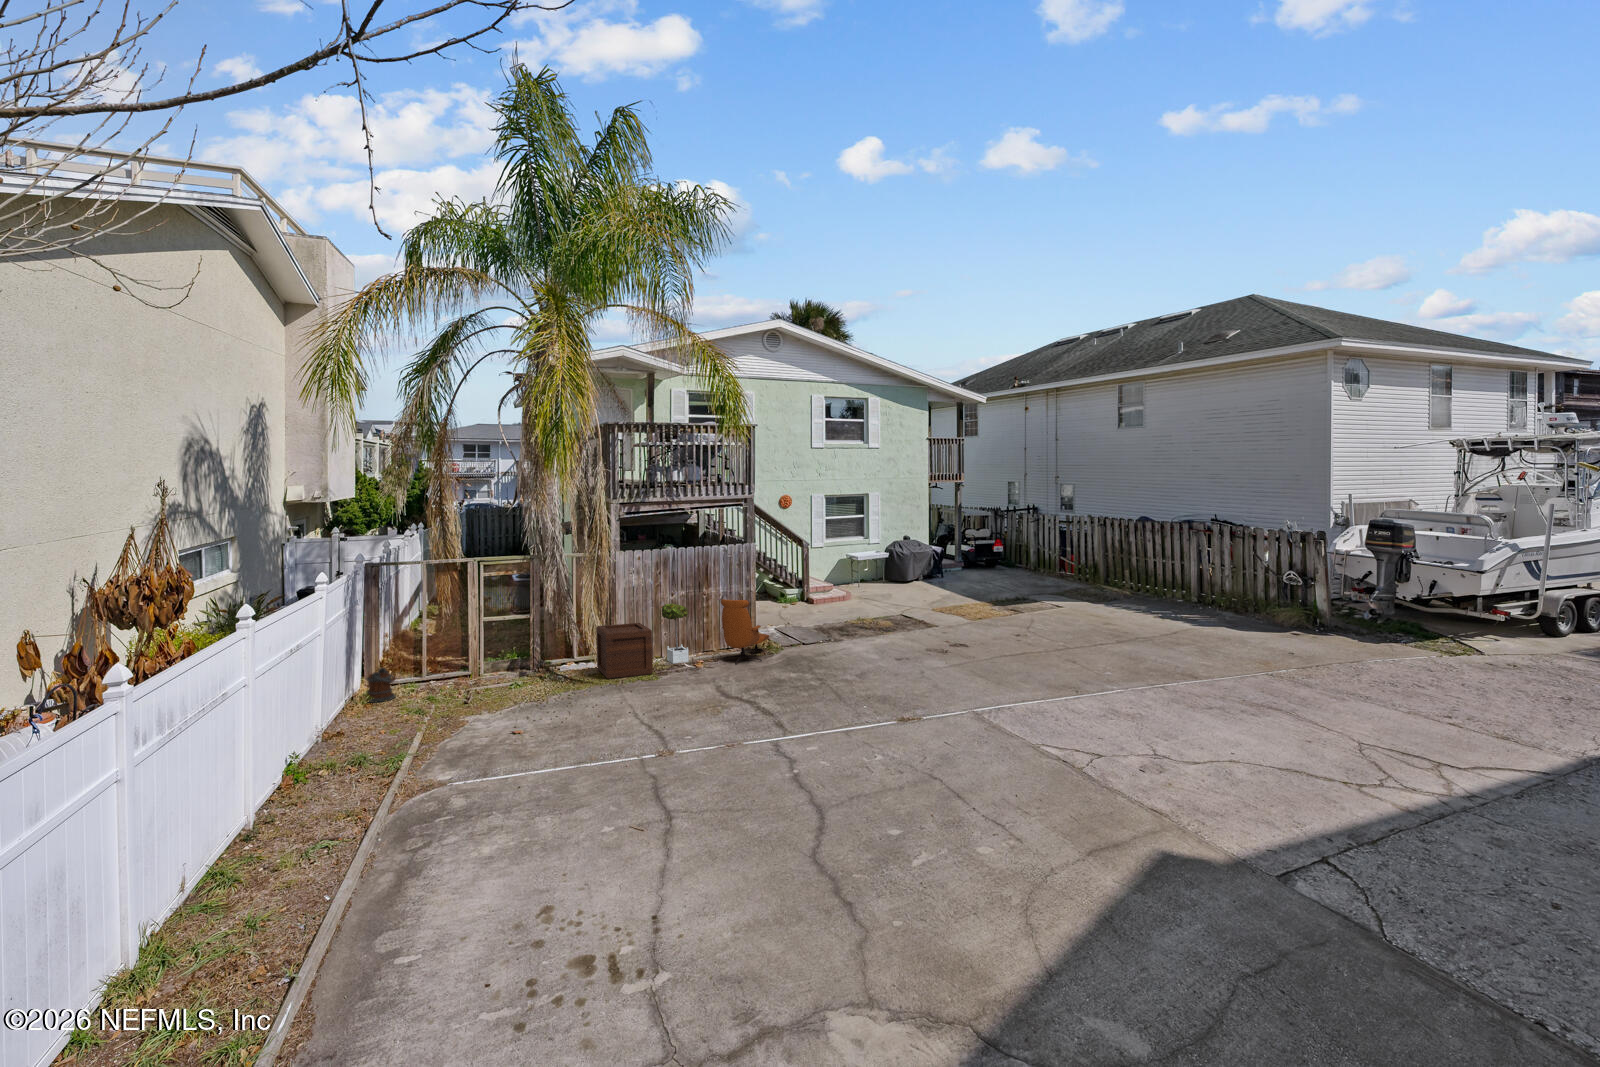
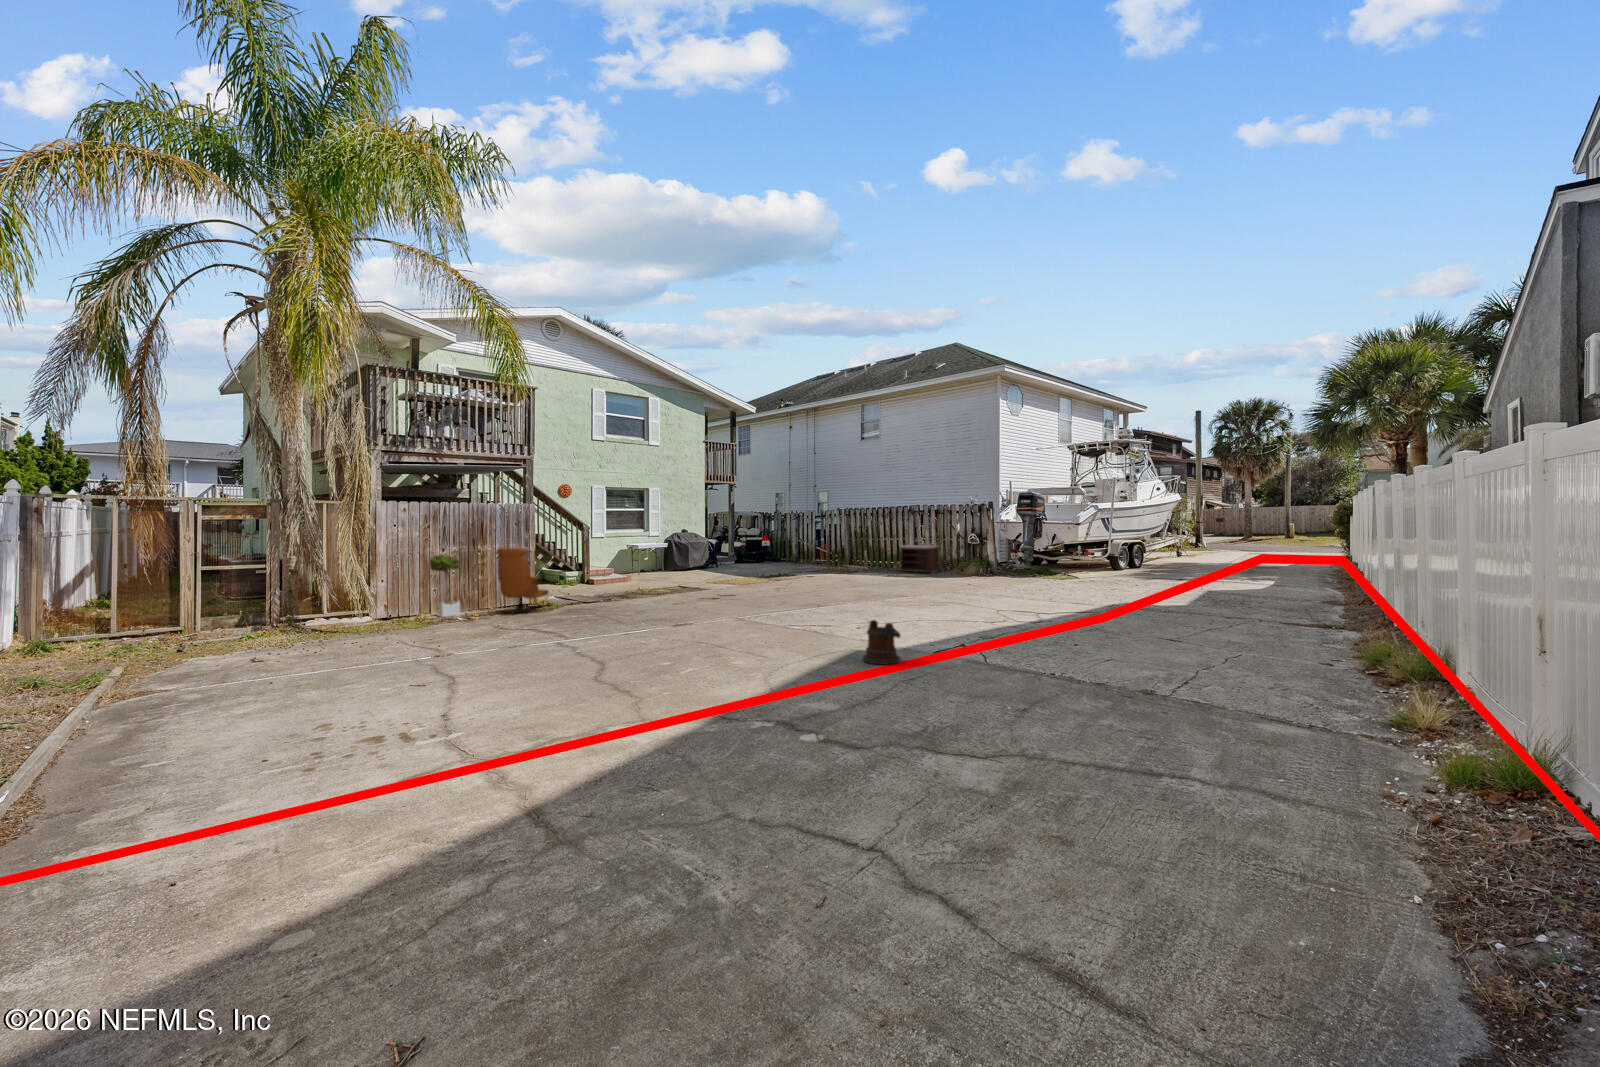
bench: none [1166,568,1220,607] -> present [900,545,940,573]
wooden crate: present [596,623,653,679] -> none [351,574,417,629]
bucket: present [367,668,396,703] -> present [863,620,900,664]

